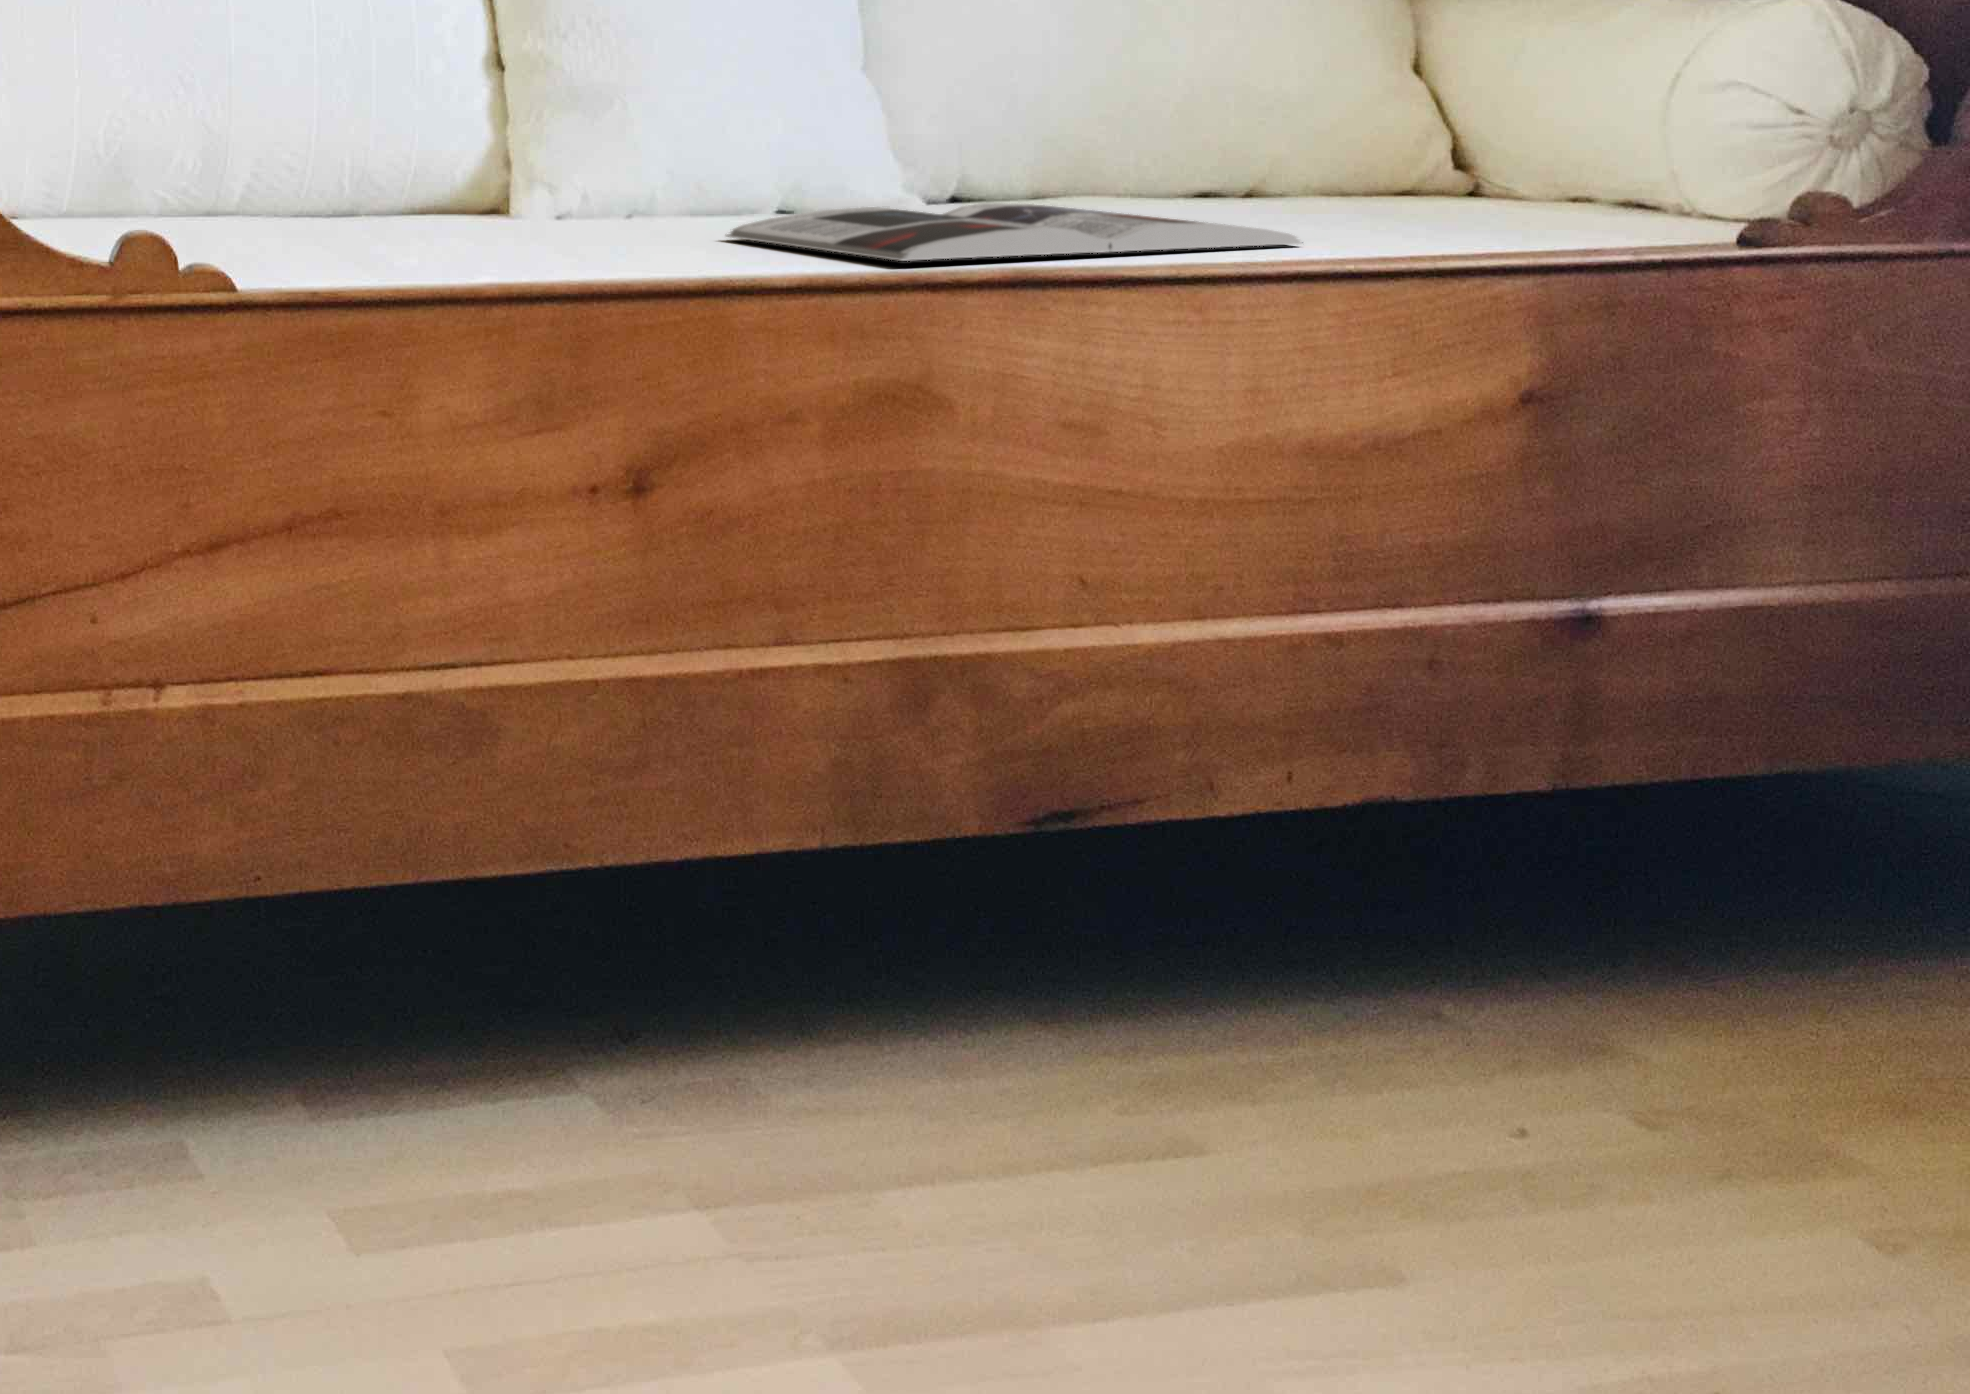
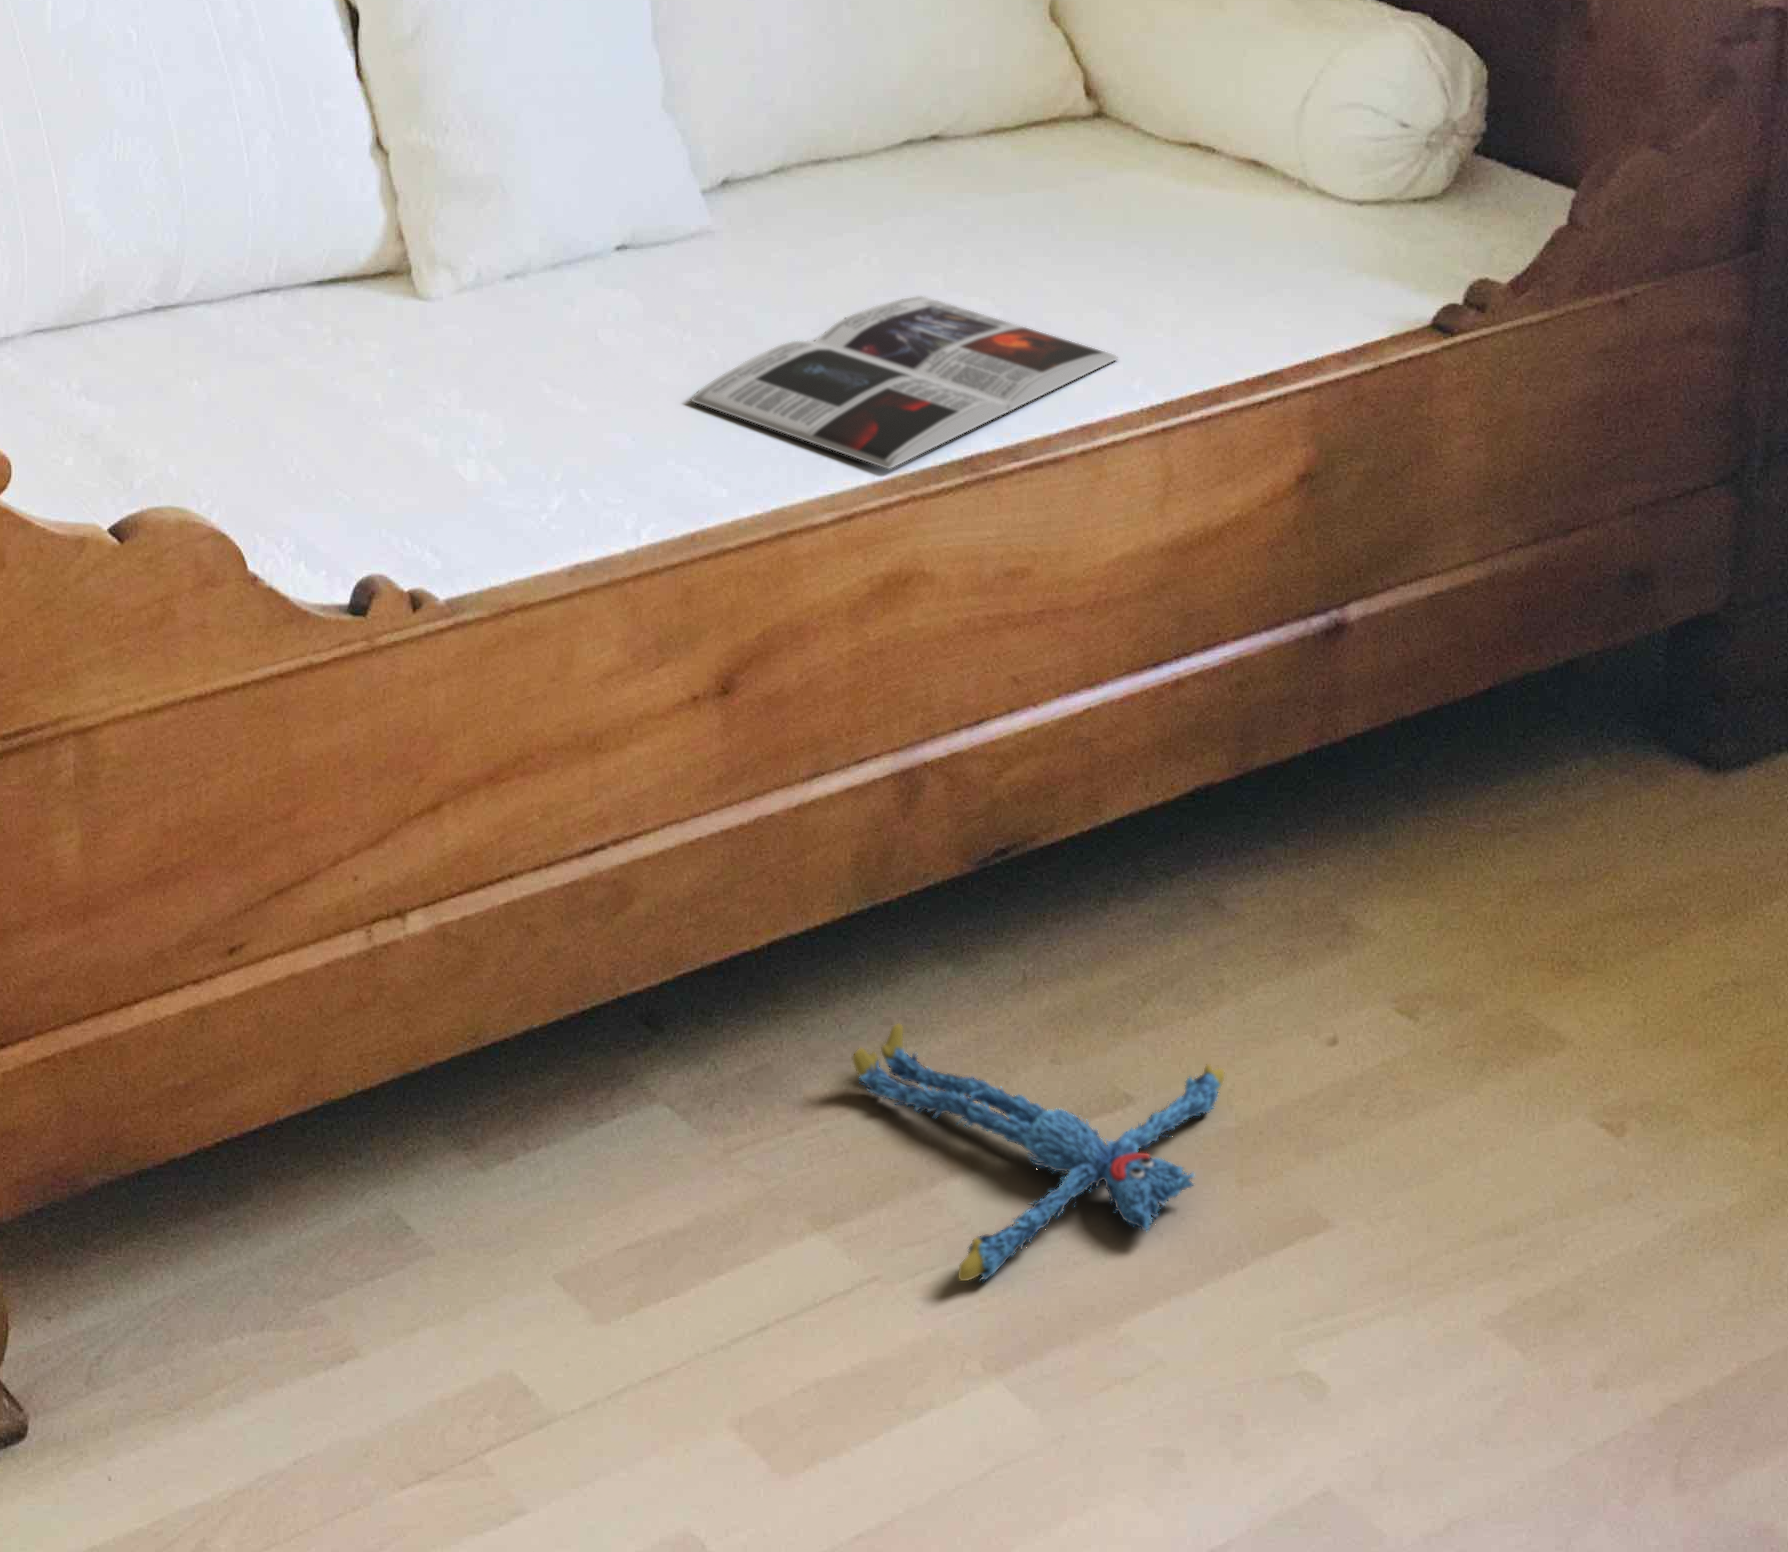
plush toy: none [821,1042,1341,1280] -> present [853,1024,1224,1281]

